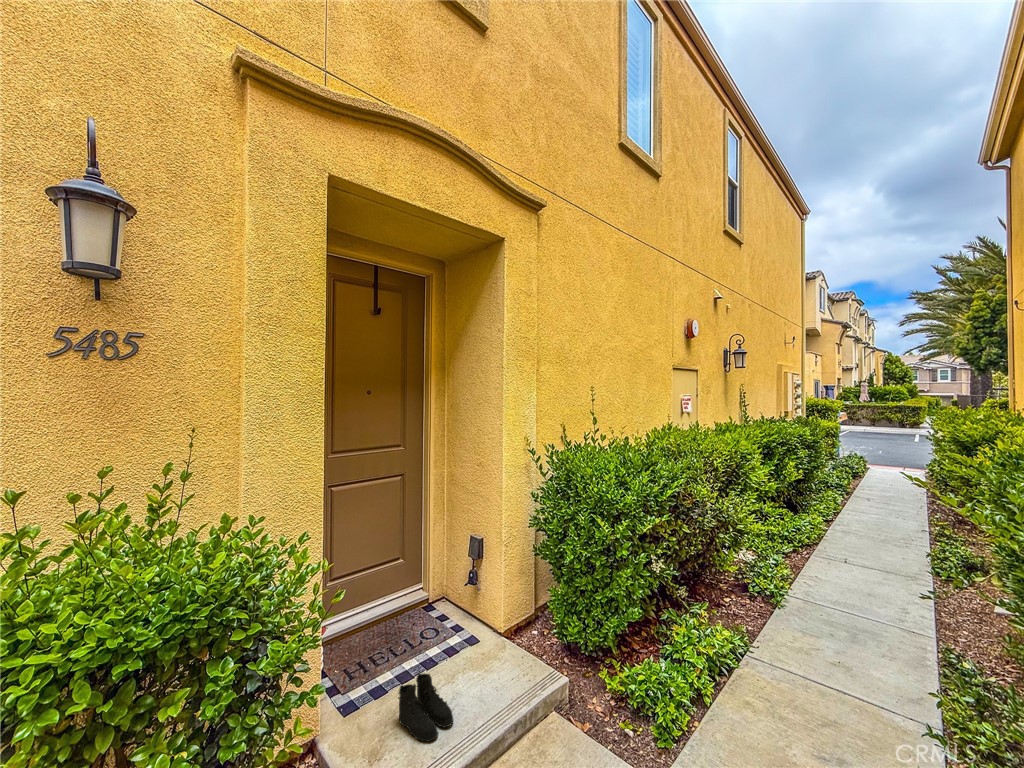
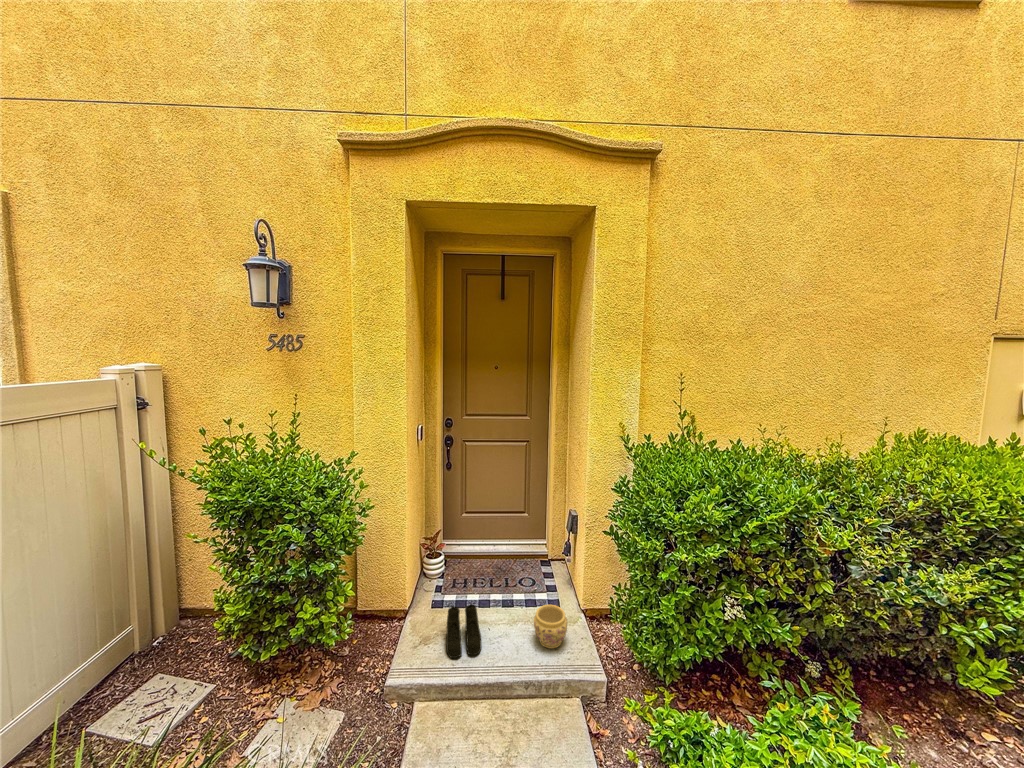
planter: none [485,637,521,683] -> present [534,605,567,649]

